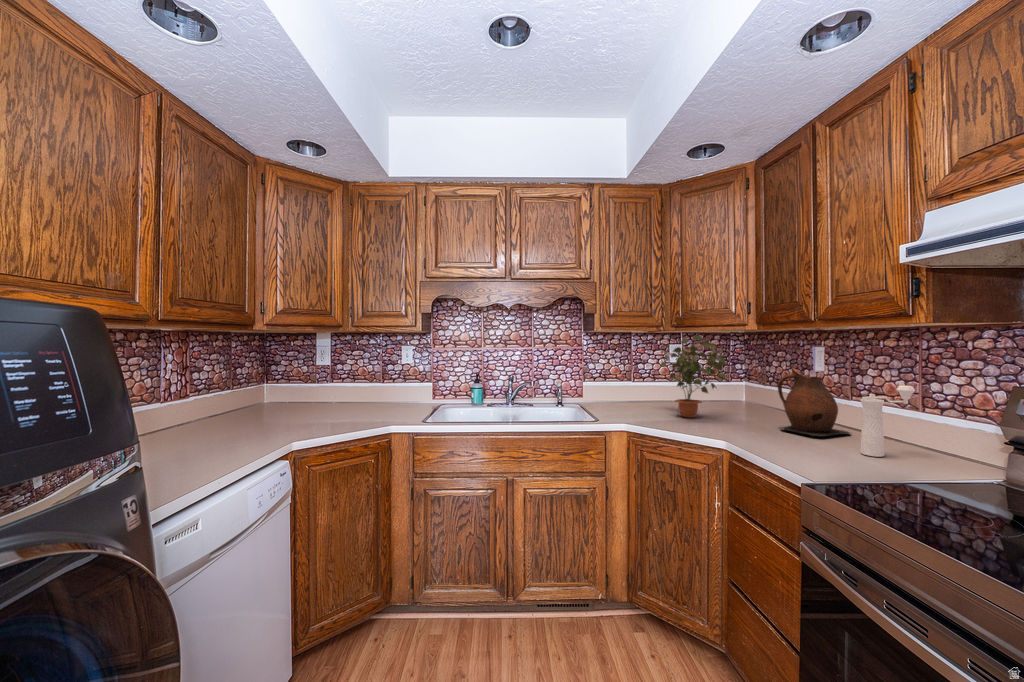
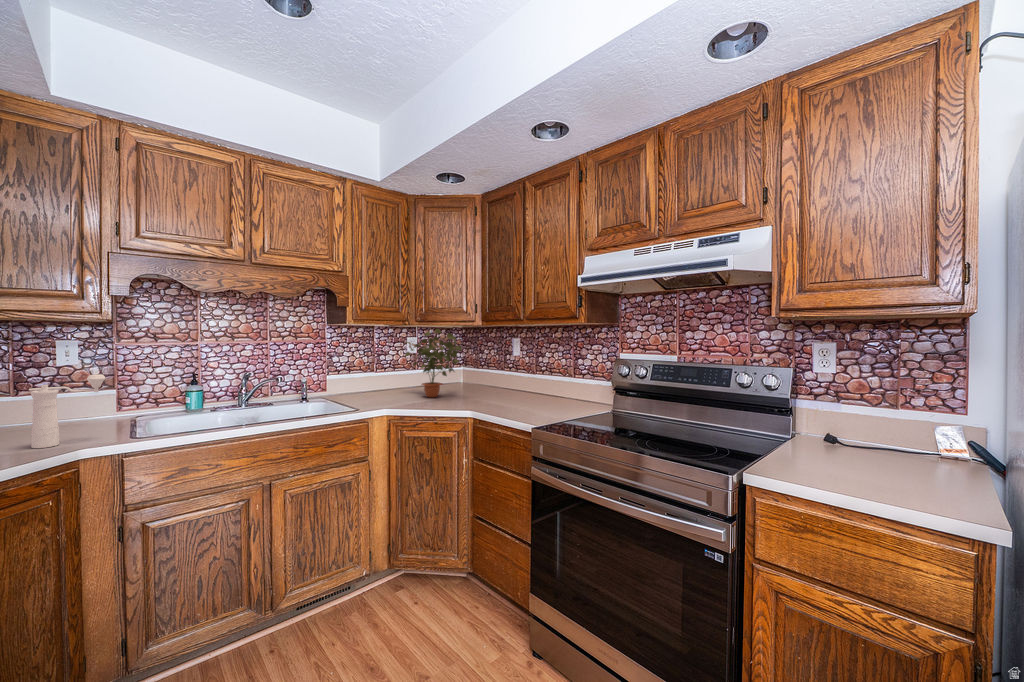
ceramic pitcher: present [778,368,851,436] -> none [498,354,540,401]
pepper mill: present [860,386,915,457] -> present [29,374,106,448]

